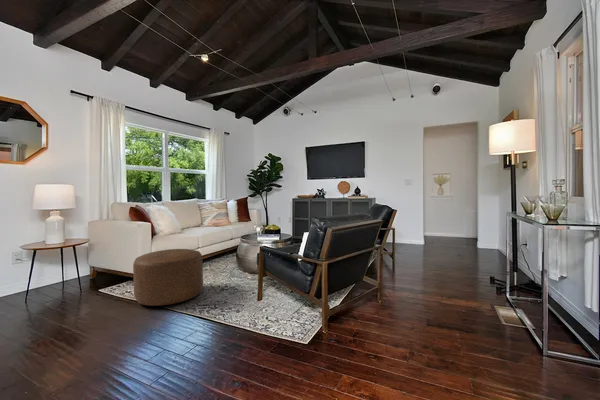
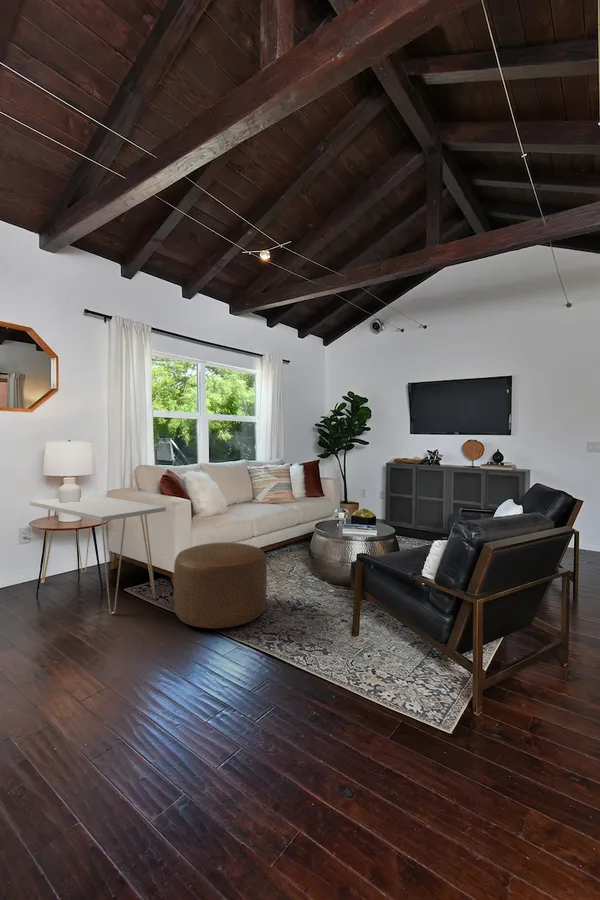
console table: none [18,224,129,305] -> present [30,495,166,614]

